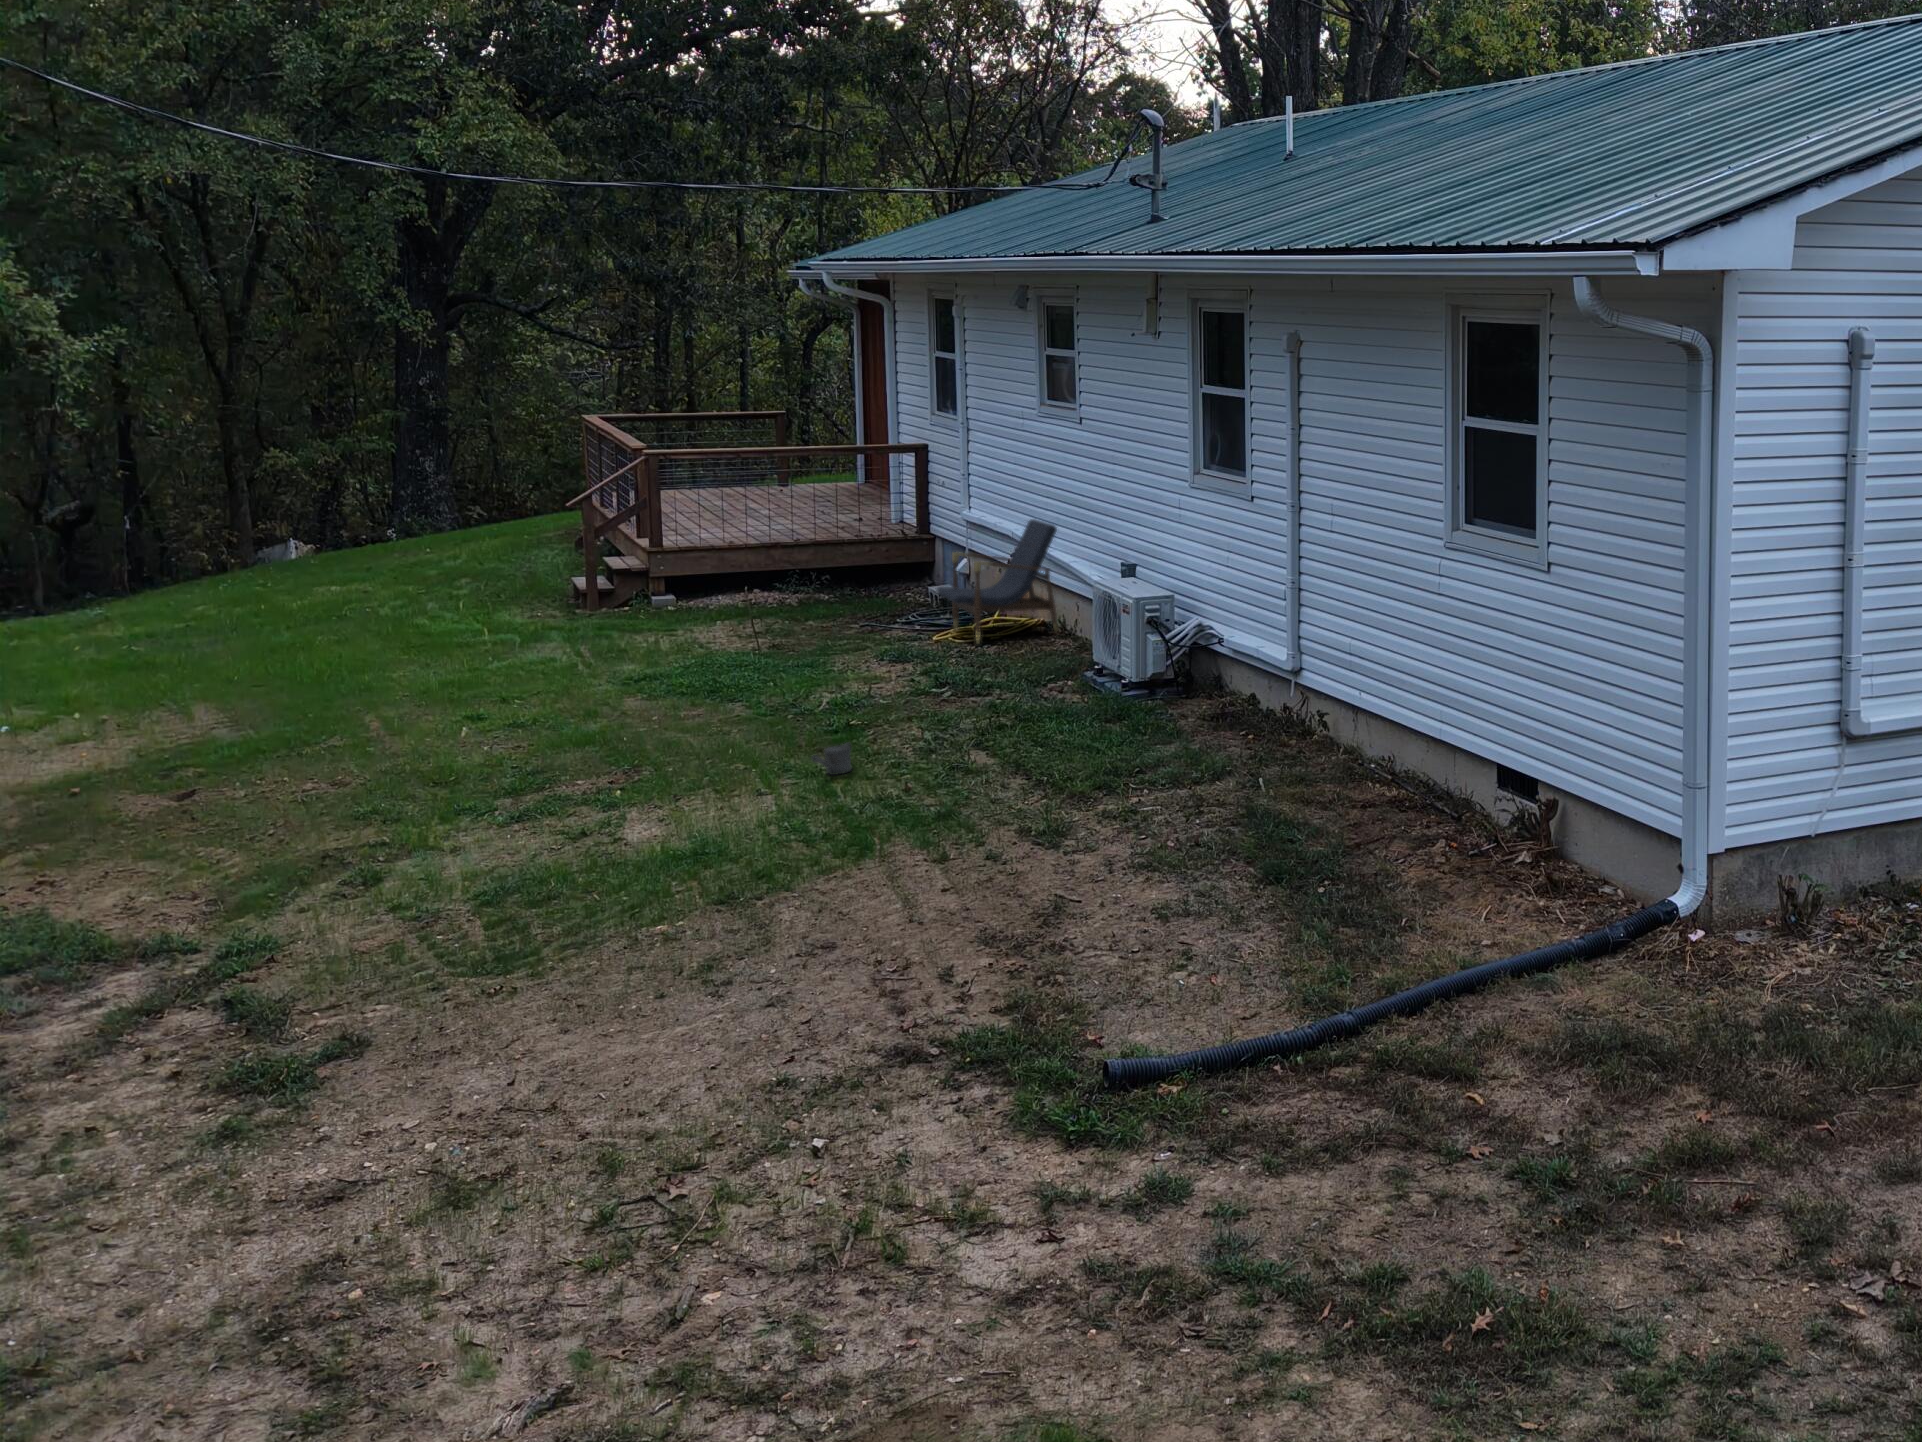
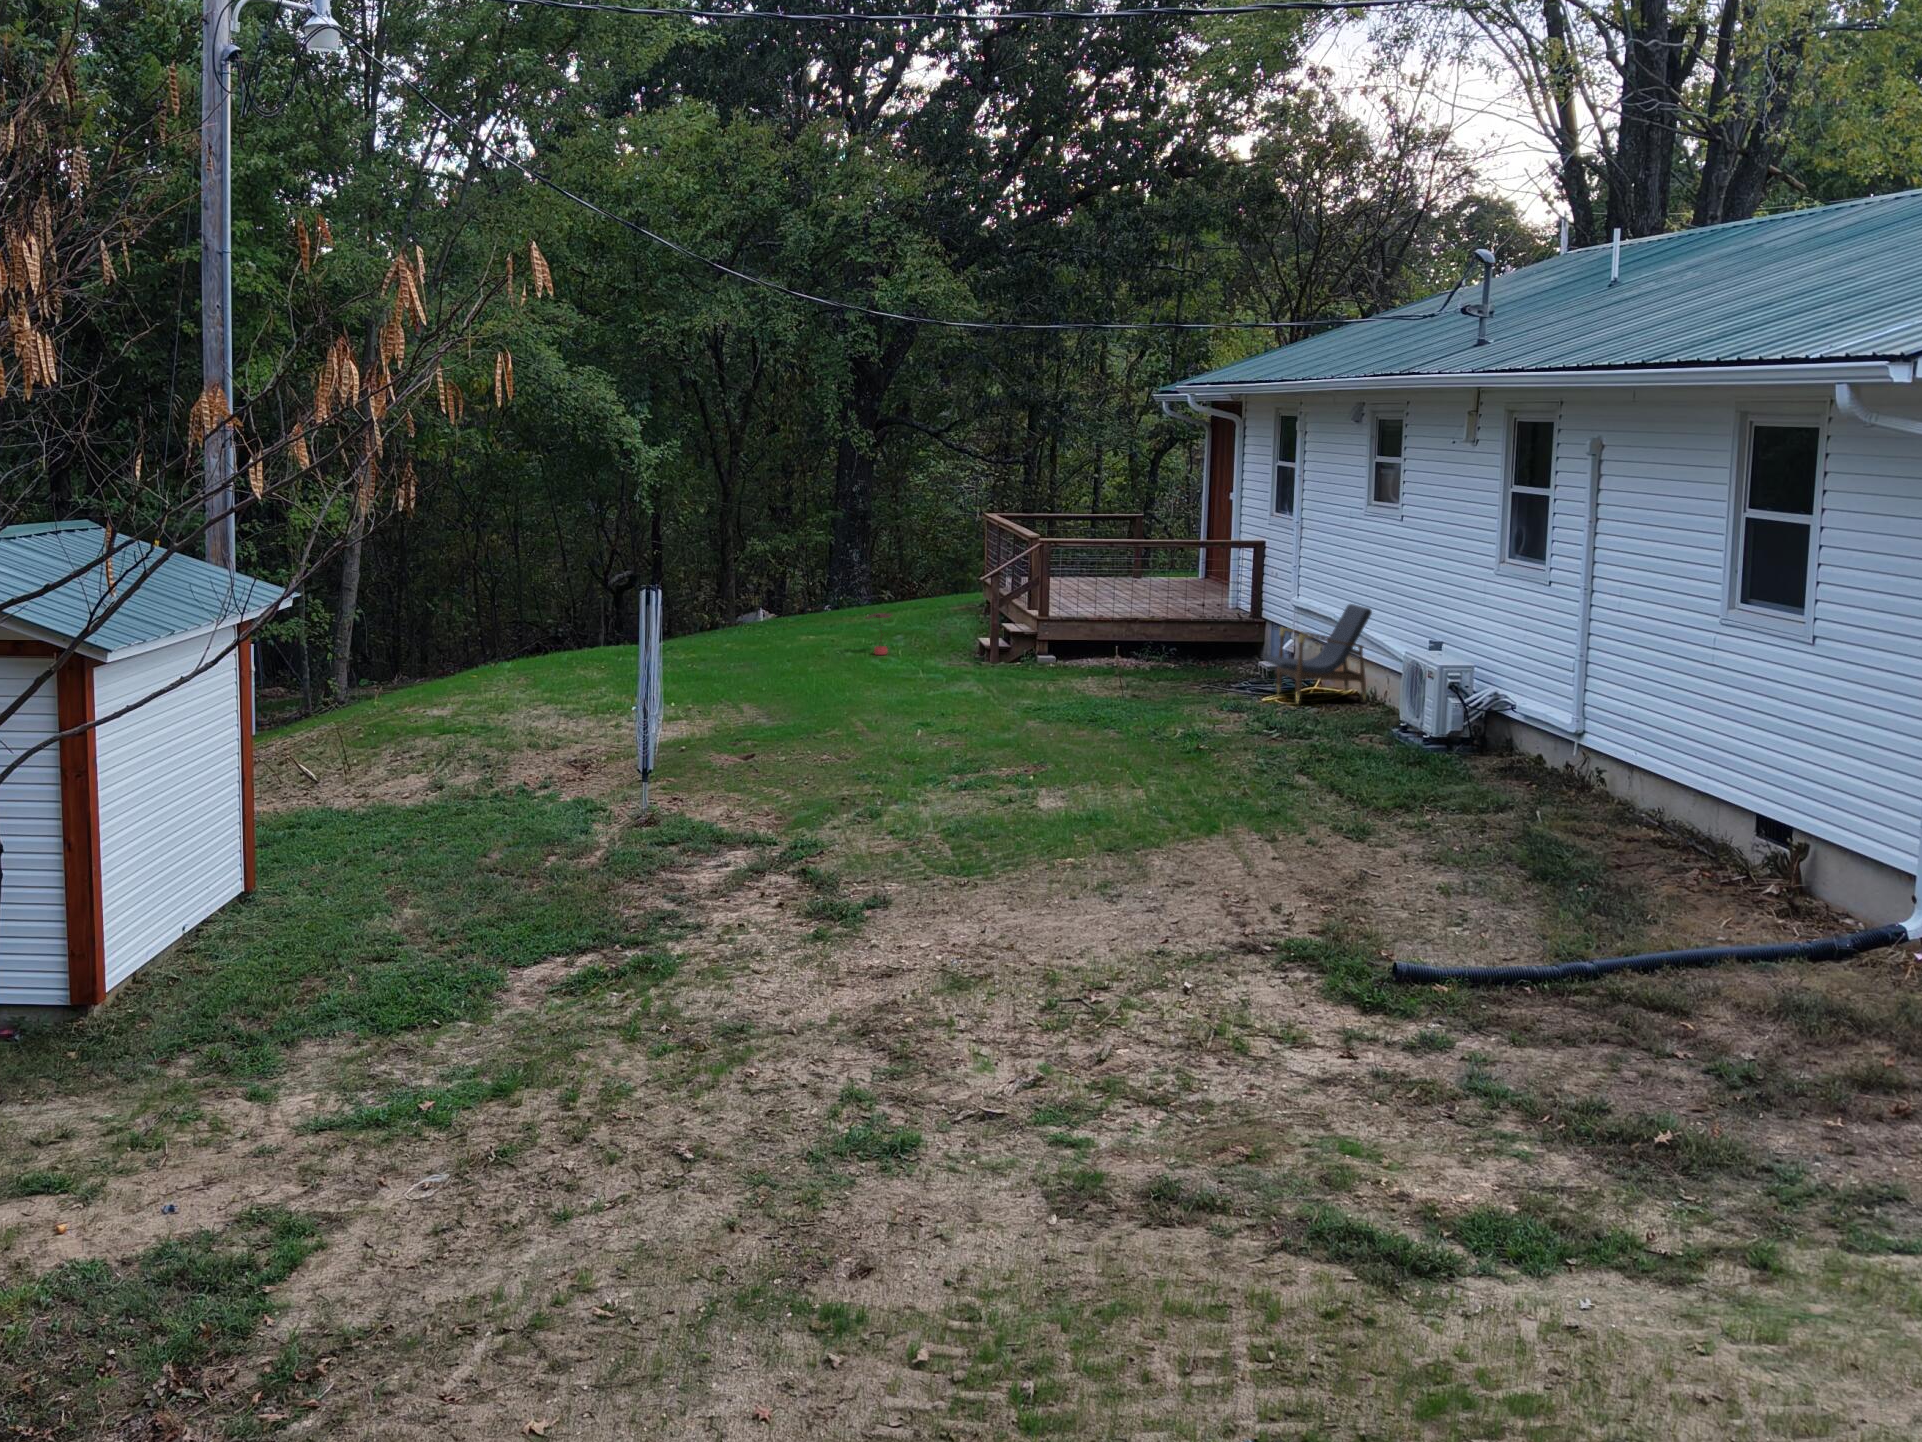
potted plant: none [390,561,435,618] -> present [867,613,891,655]
watering can: present [812,743,852,775] -> none [1173,752,1201,774]

